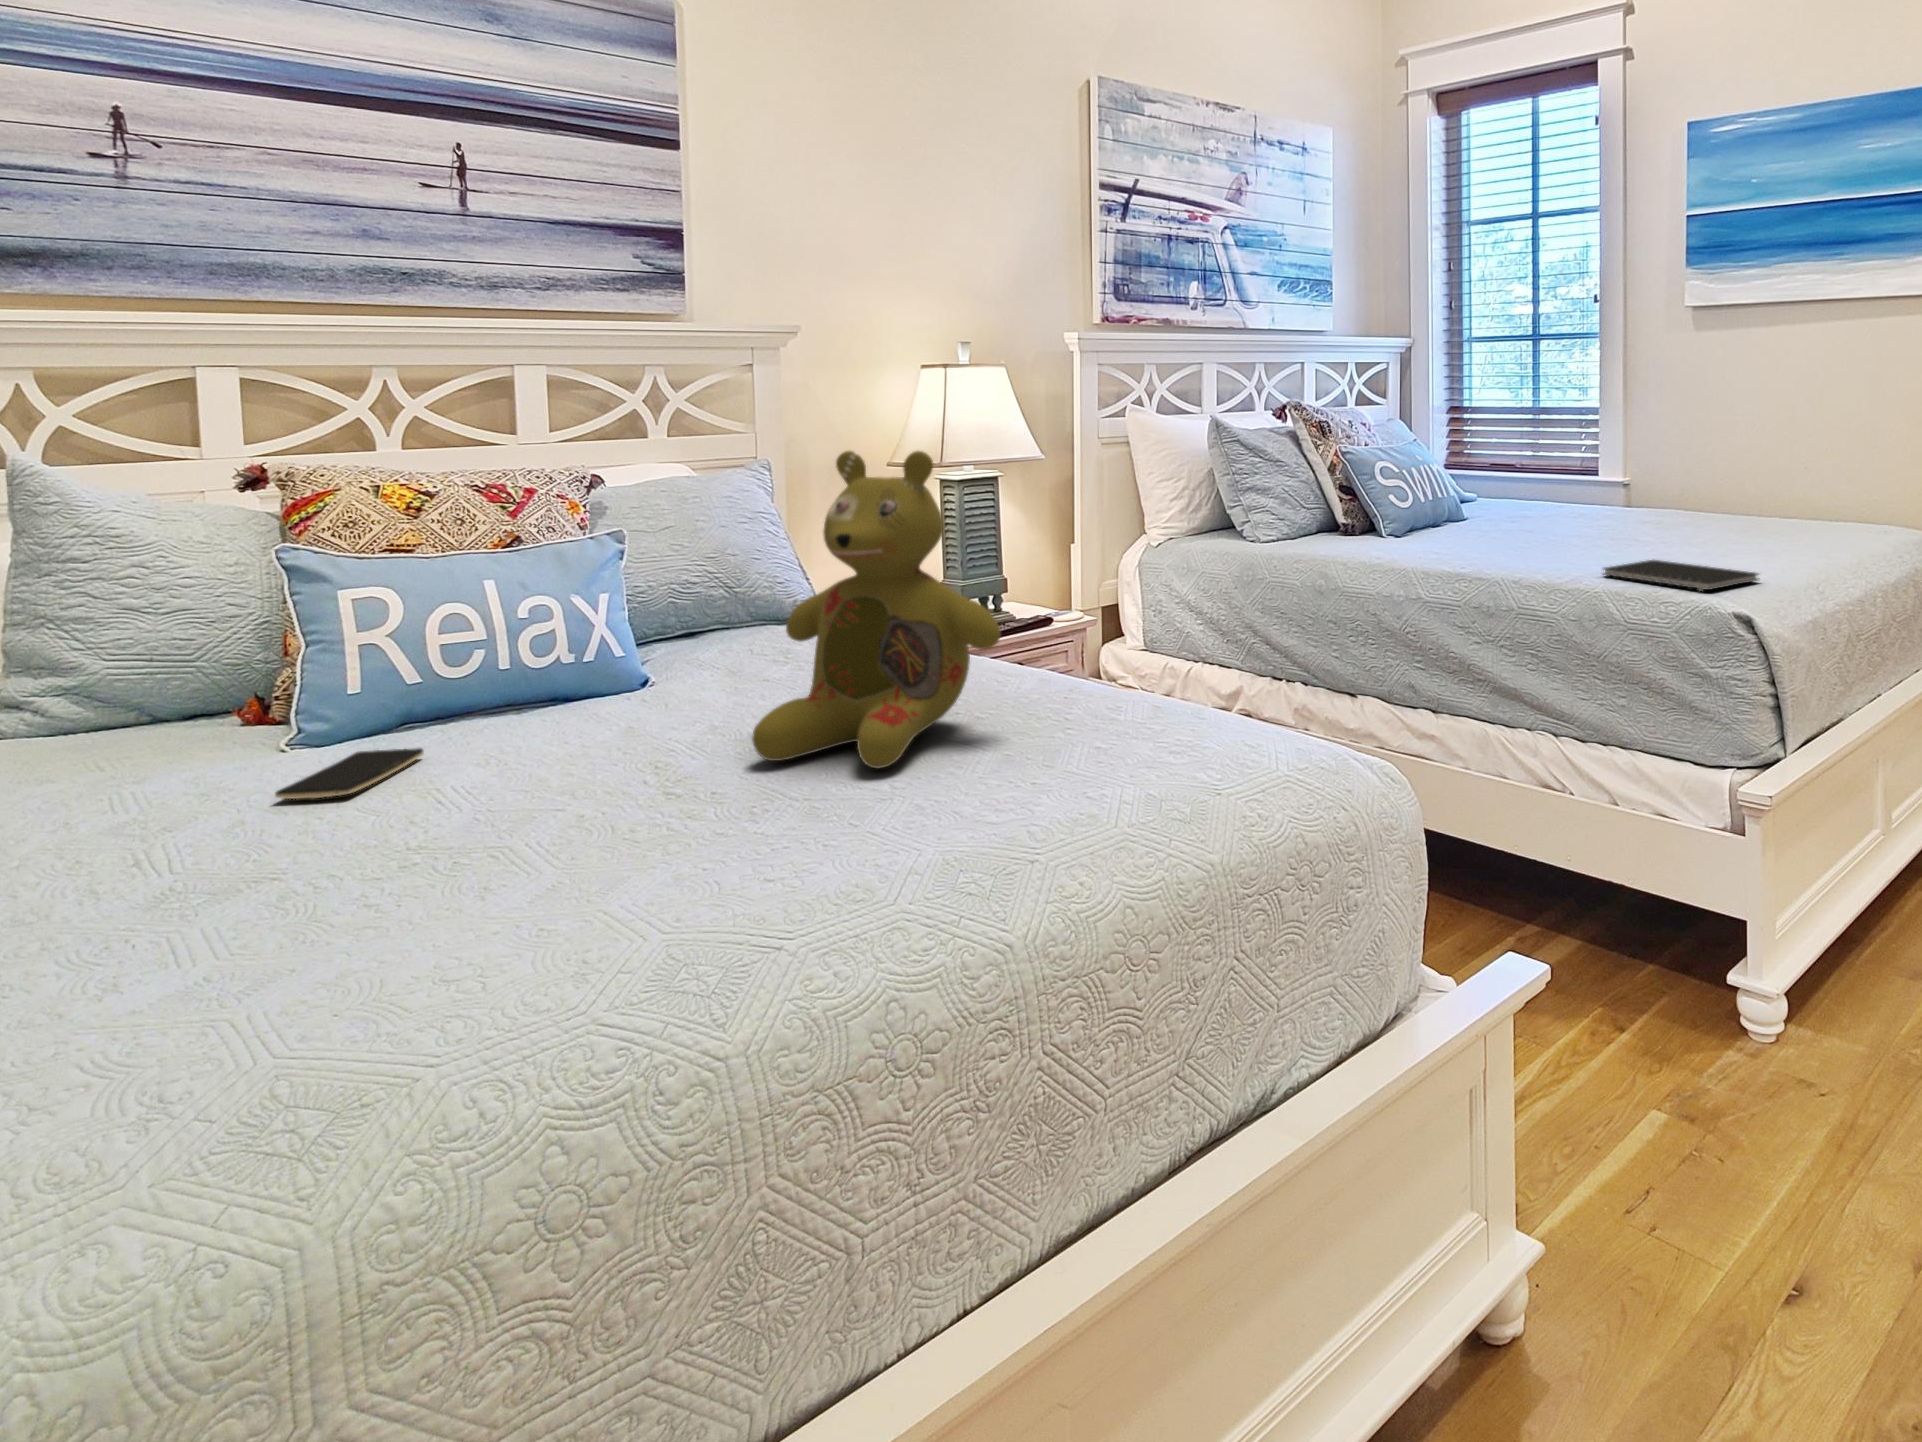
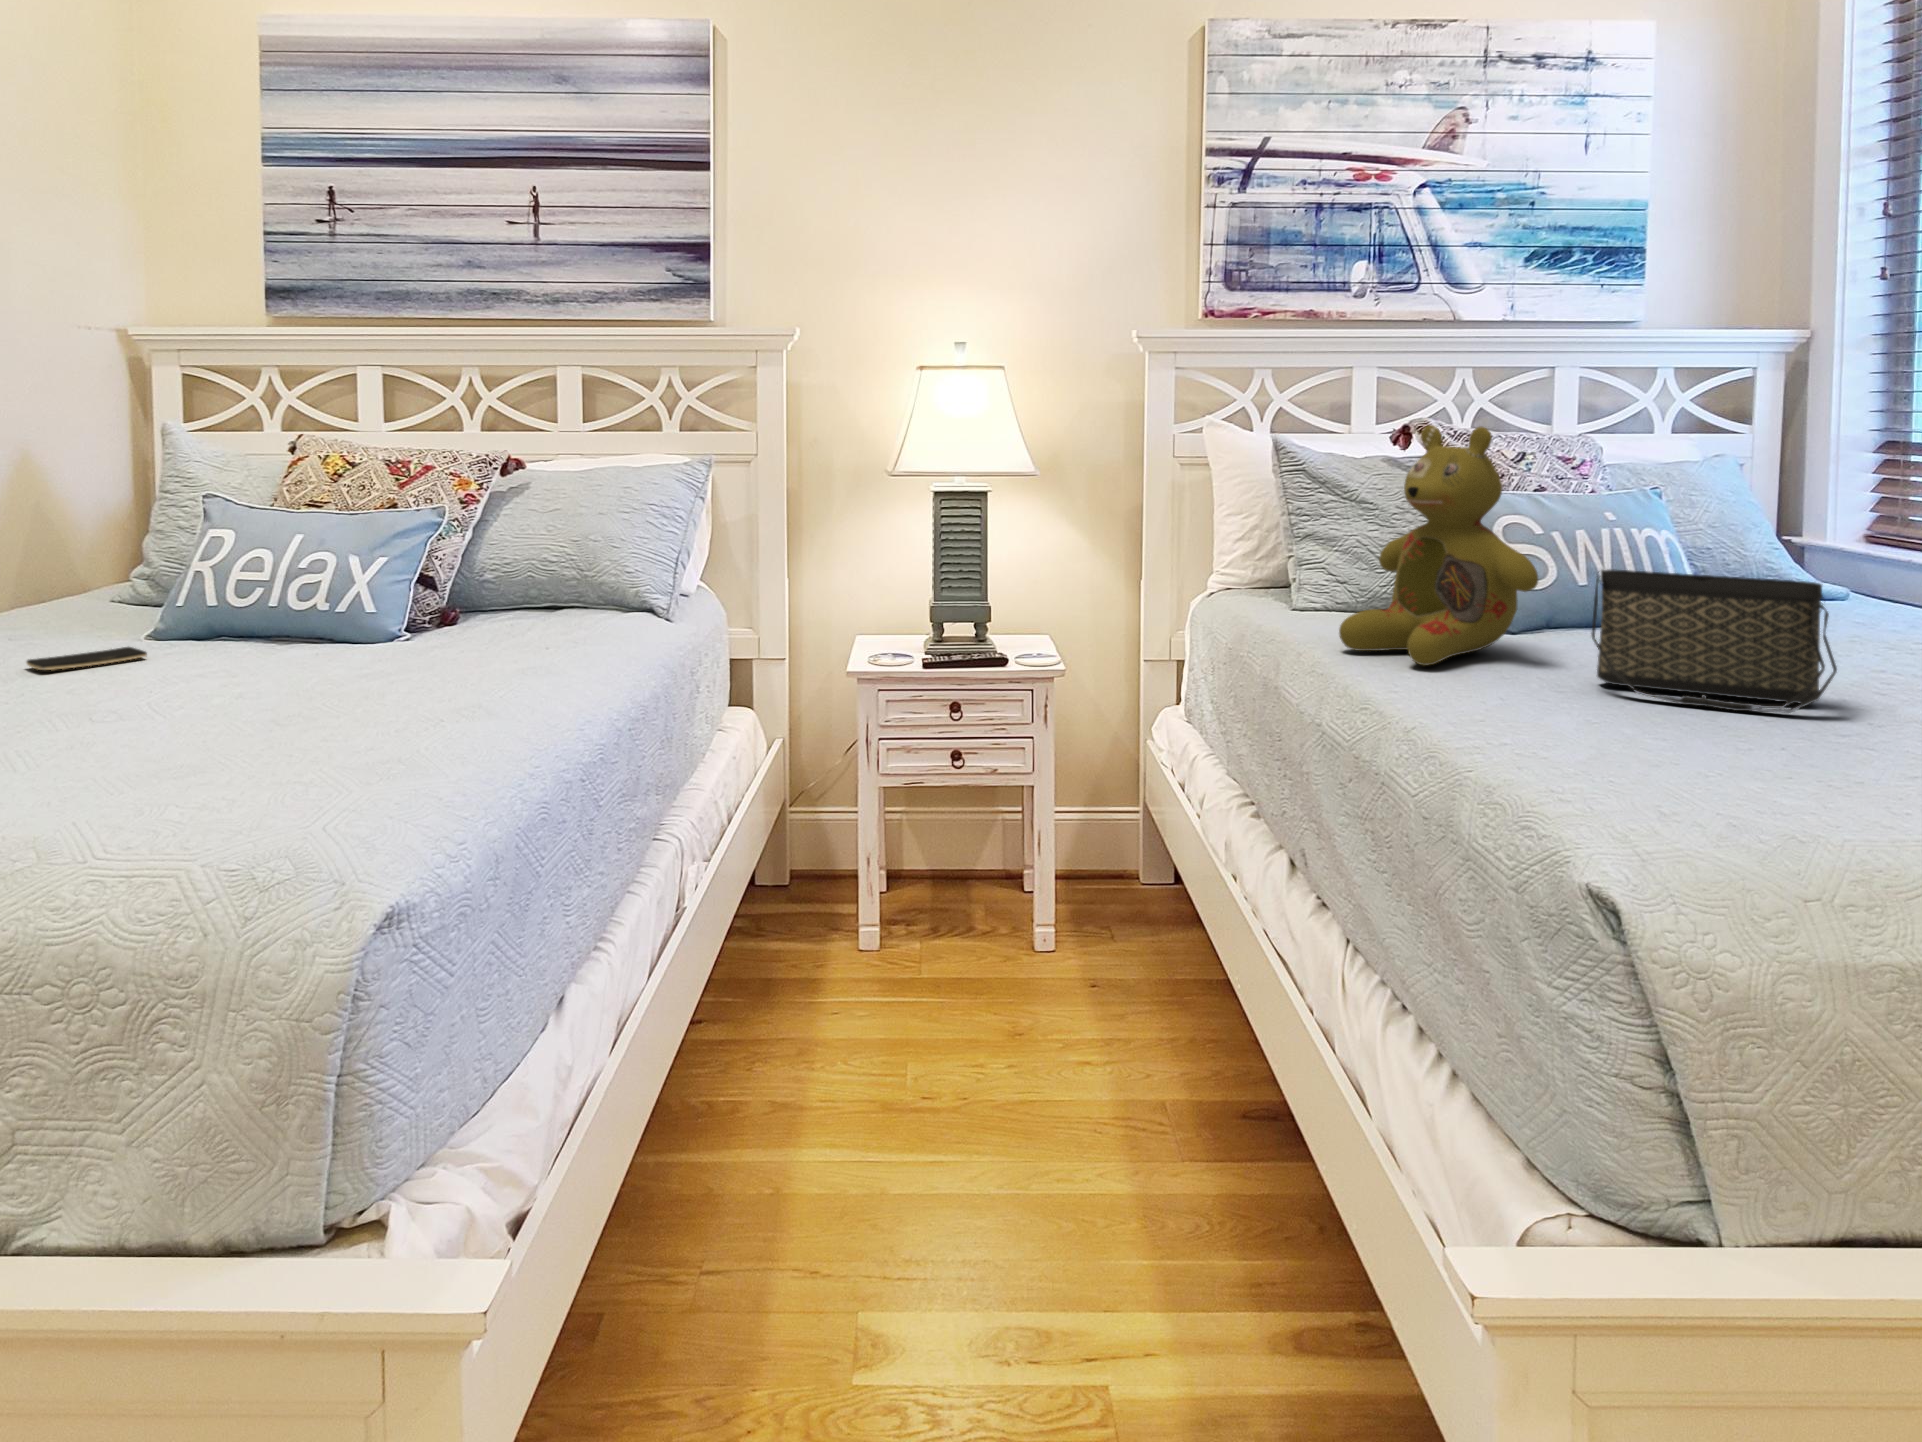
stuffed bear: present [752,451,1001,768] -> present [1339,425,1538,665]
handbag: none [1568,480,1693,554] -> present [1592,569,1837,713]
notebook: present [1604,560,1760,590] -> none [1476,709,1710,784]

